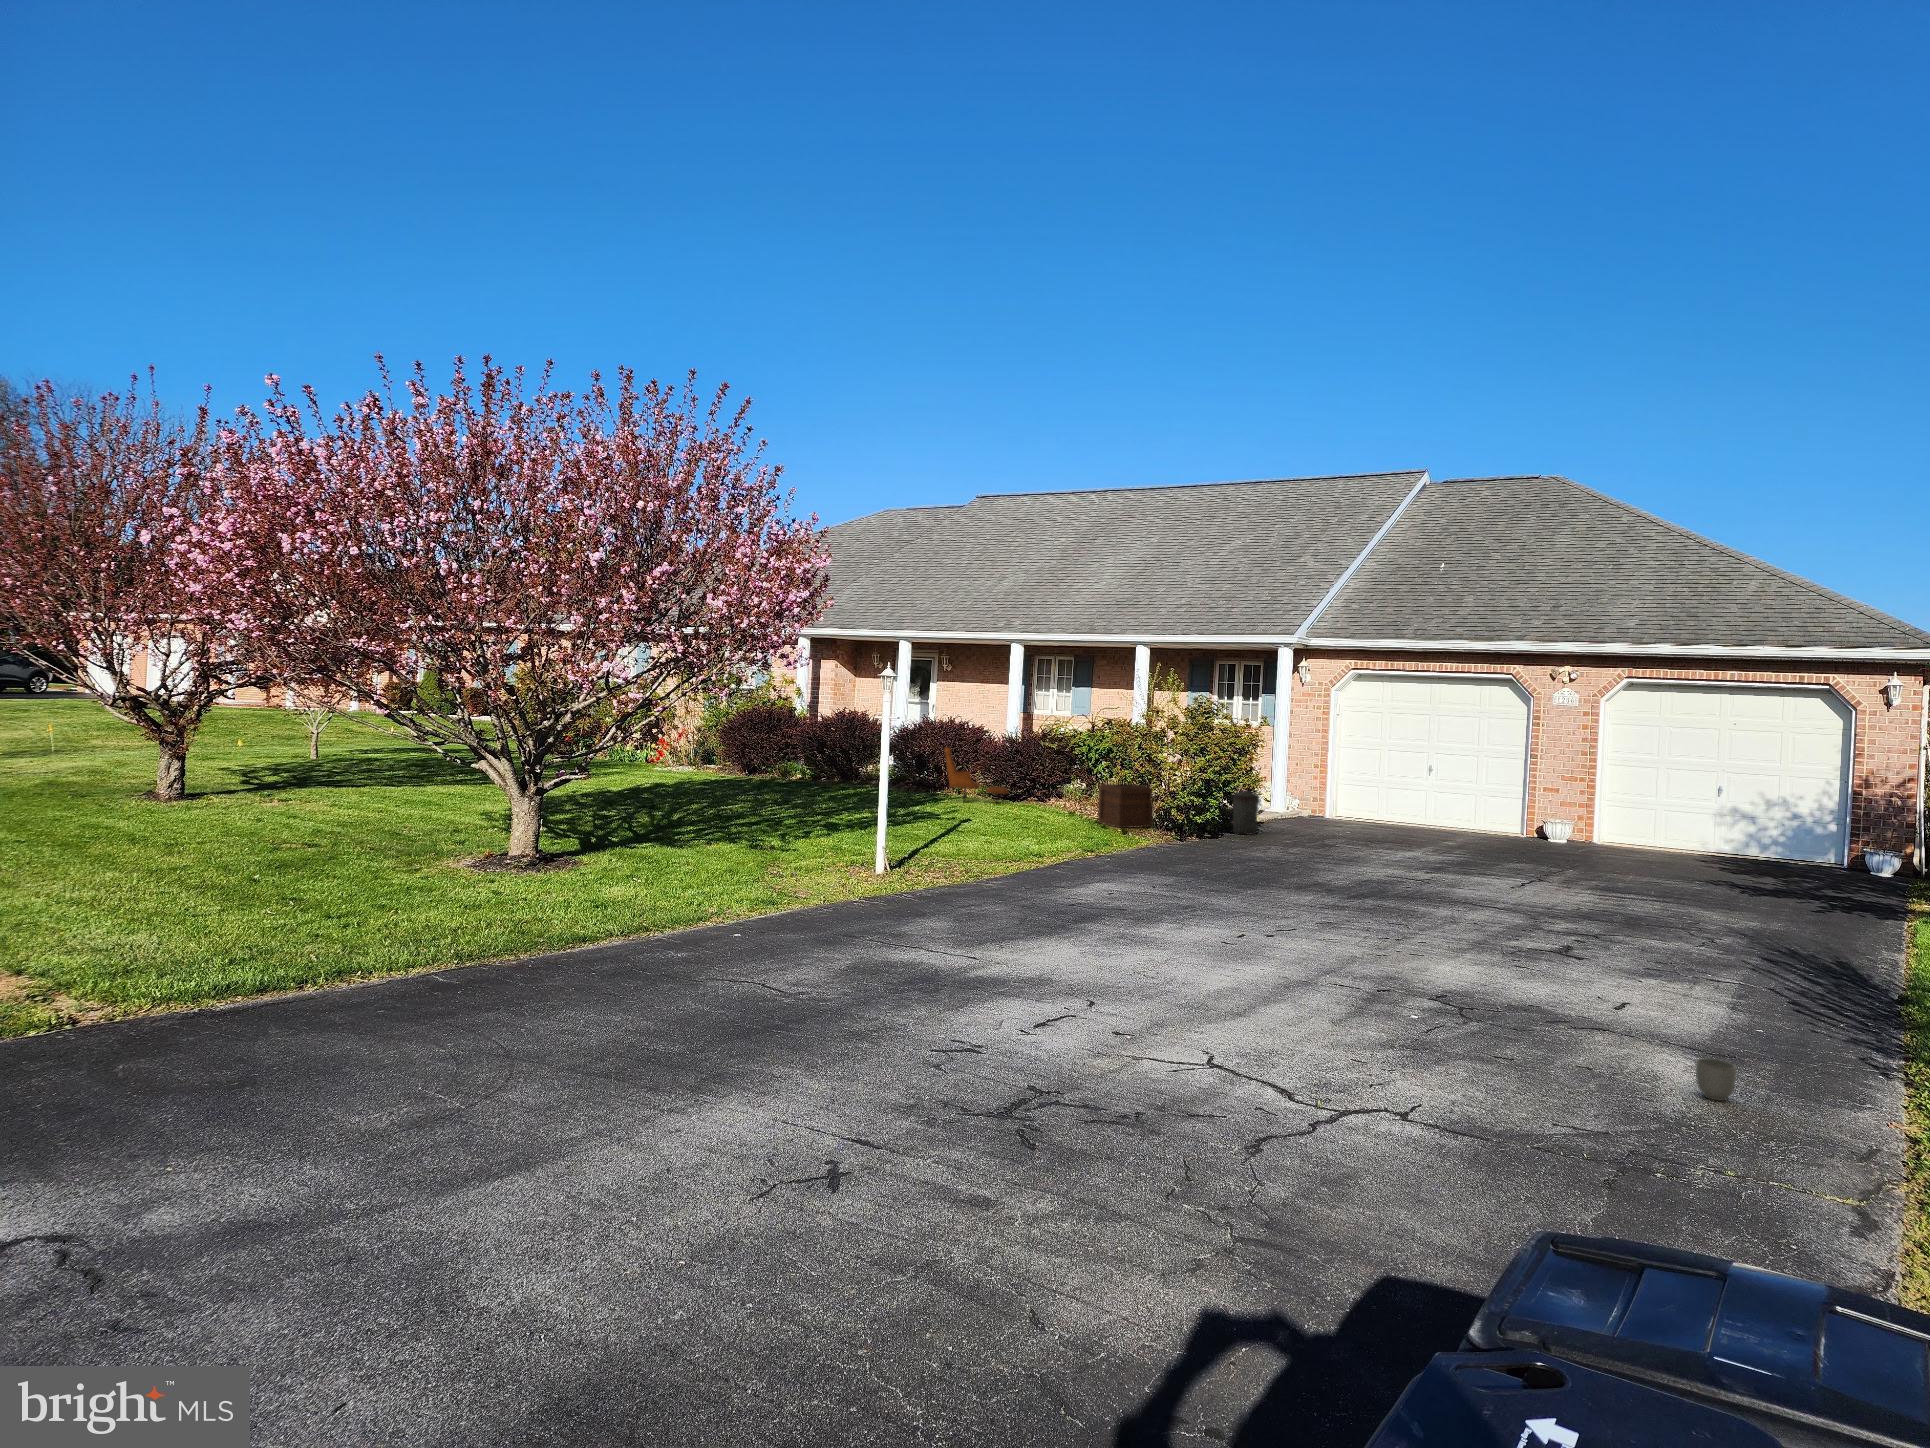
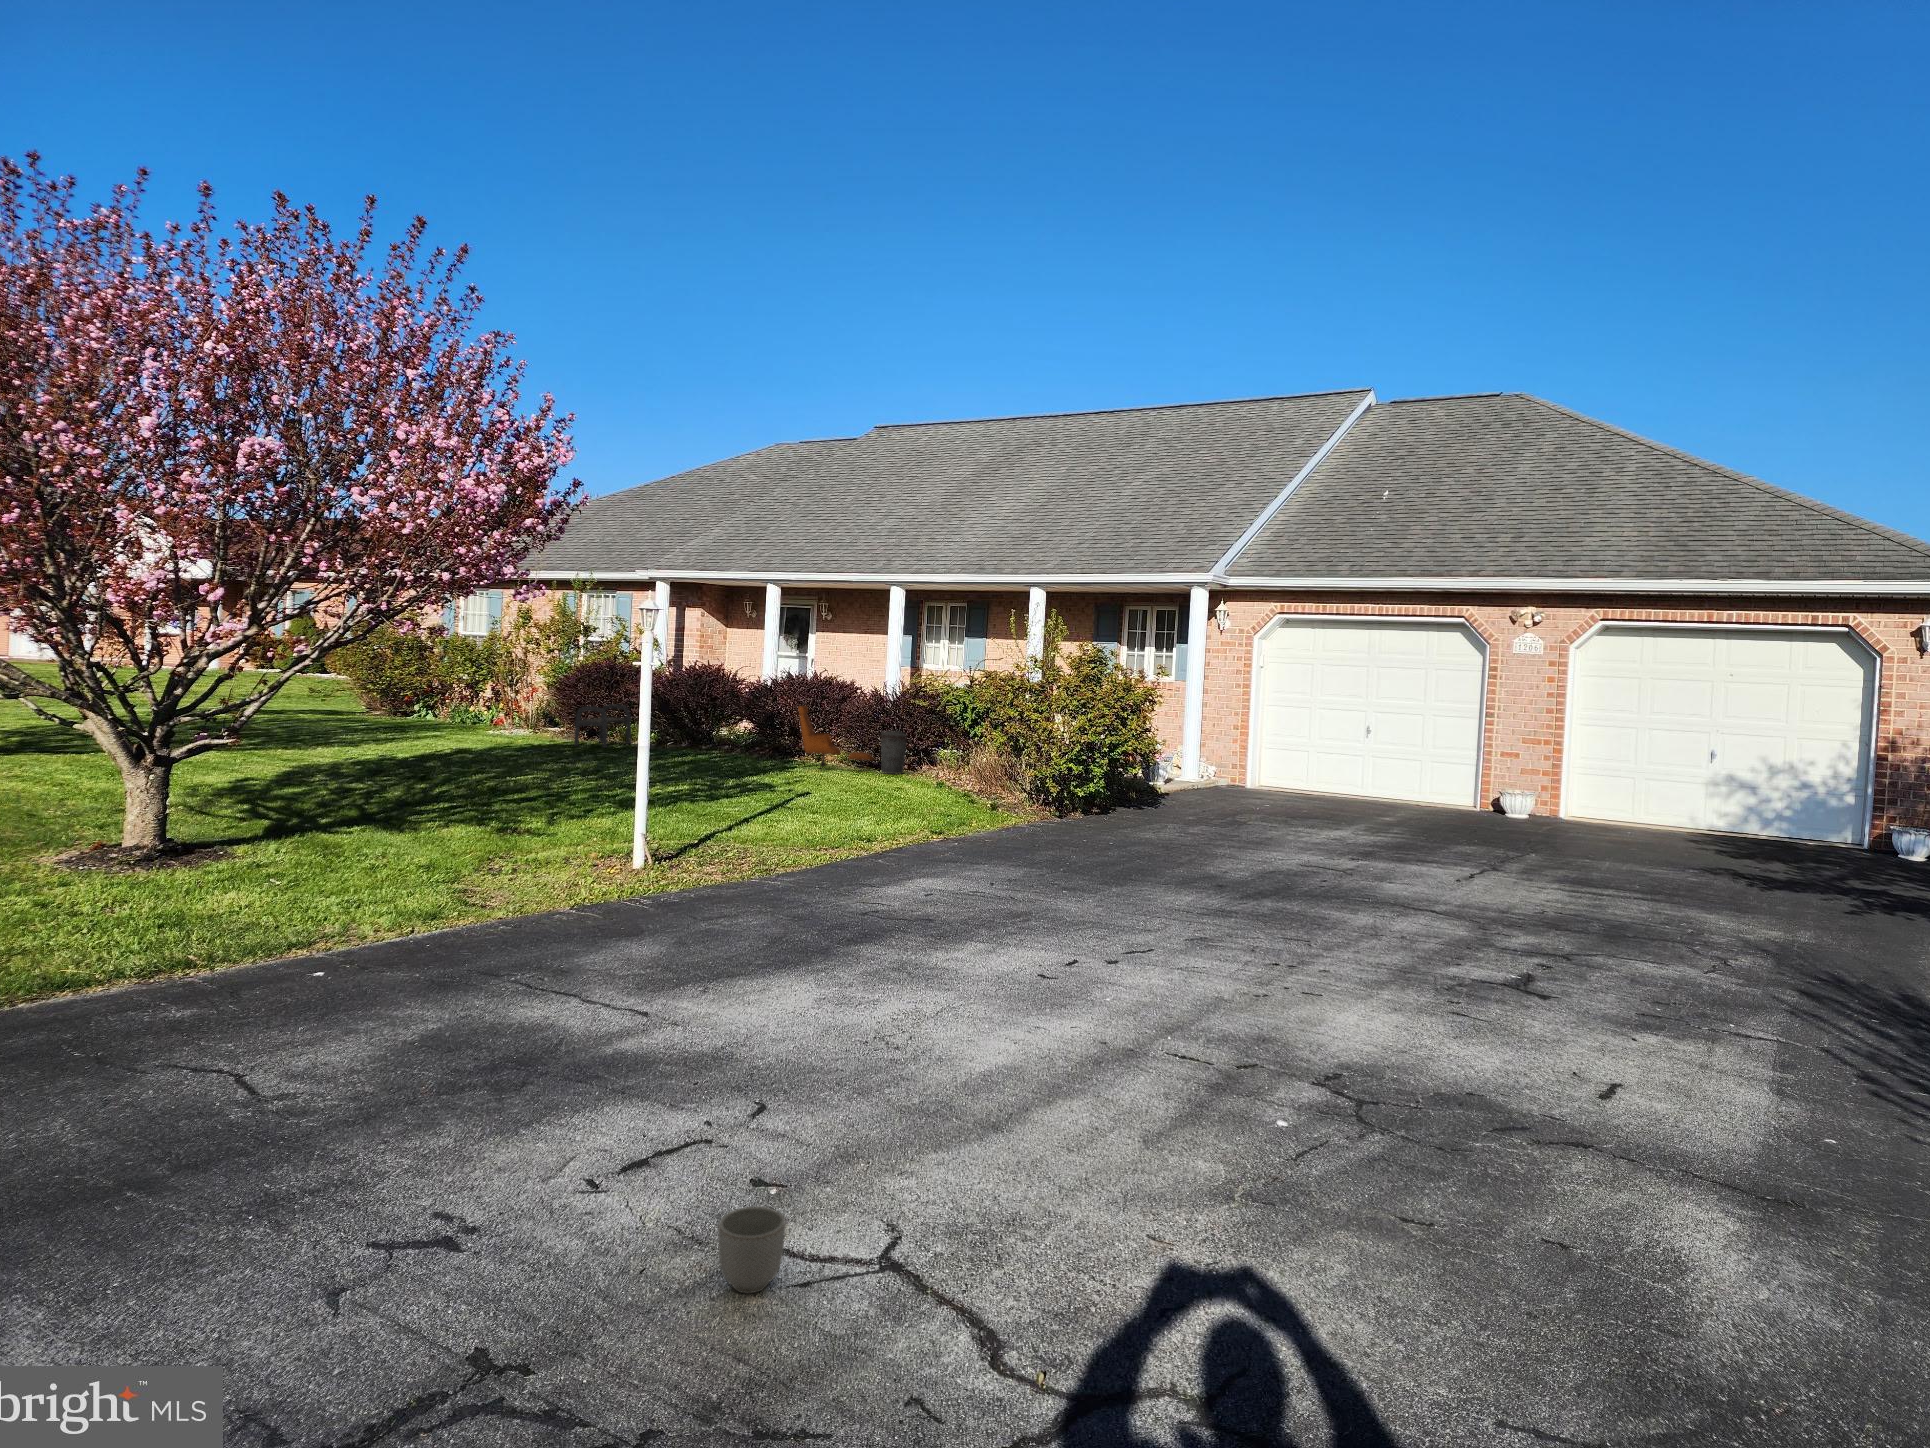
bench: none [741,745,787,783] -> present [574,704,631,748]
wooden crate: present [1098,784,1154,828] -> none [967,748,1033,802]
trash can: present [1233,789,1260,834] -> present [881,730,907,774]
planter: present [1696,1058,1737,1101] -> present [718,1207,786,1294]

